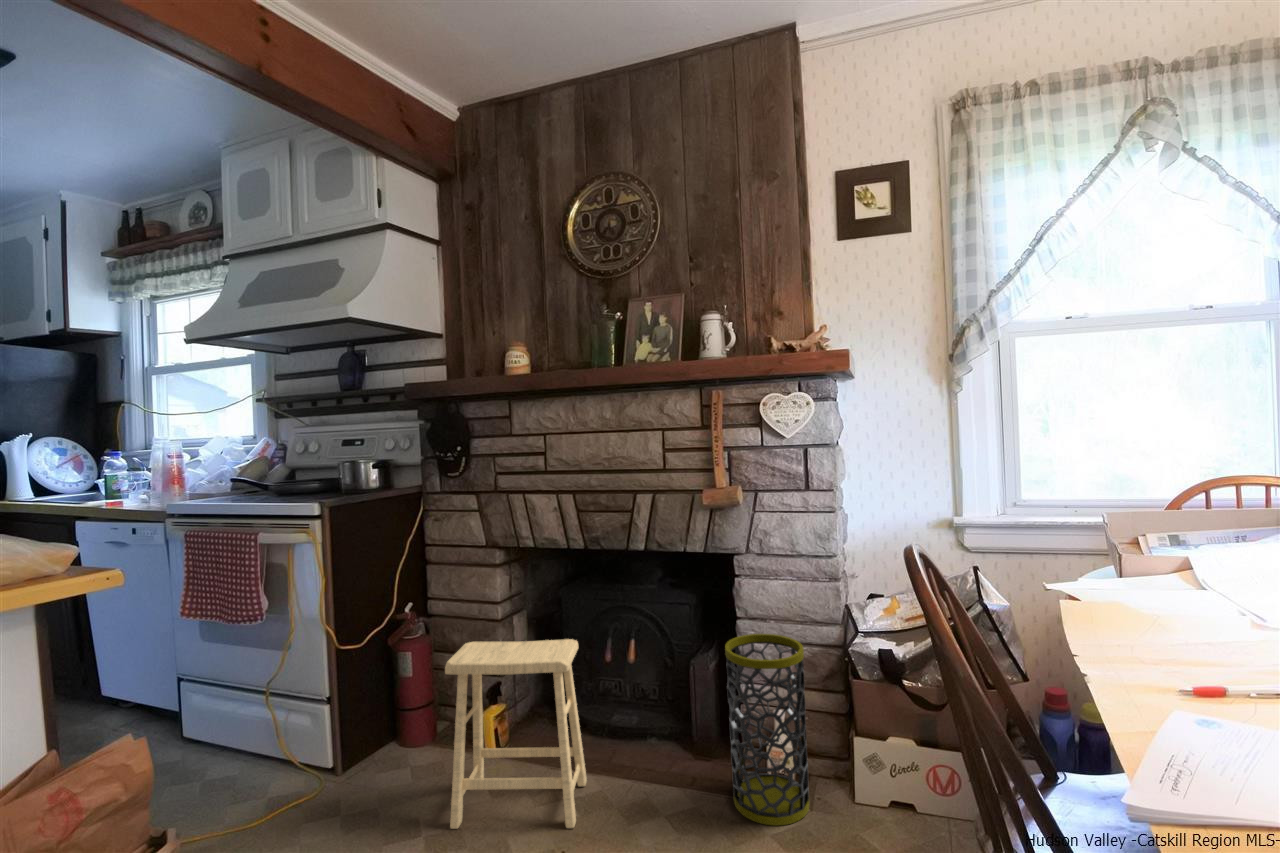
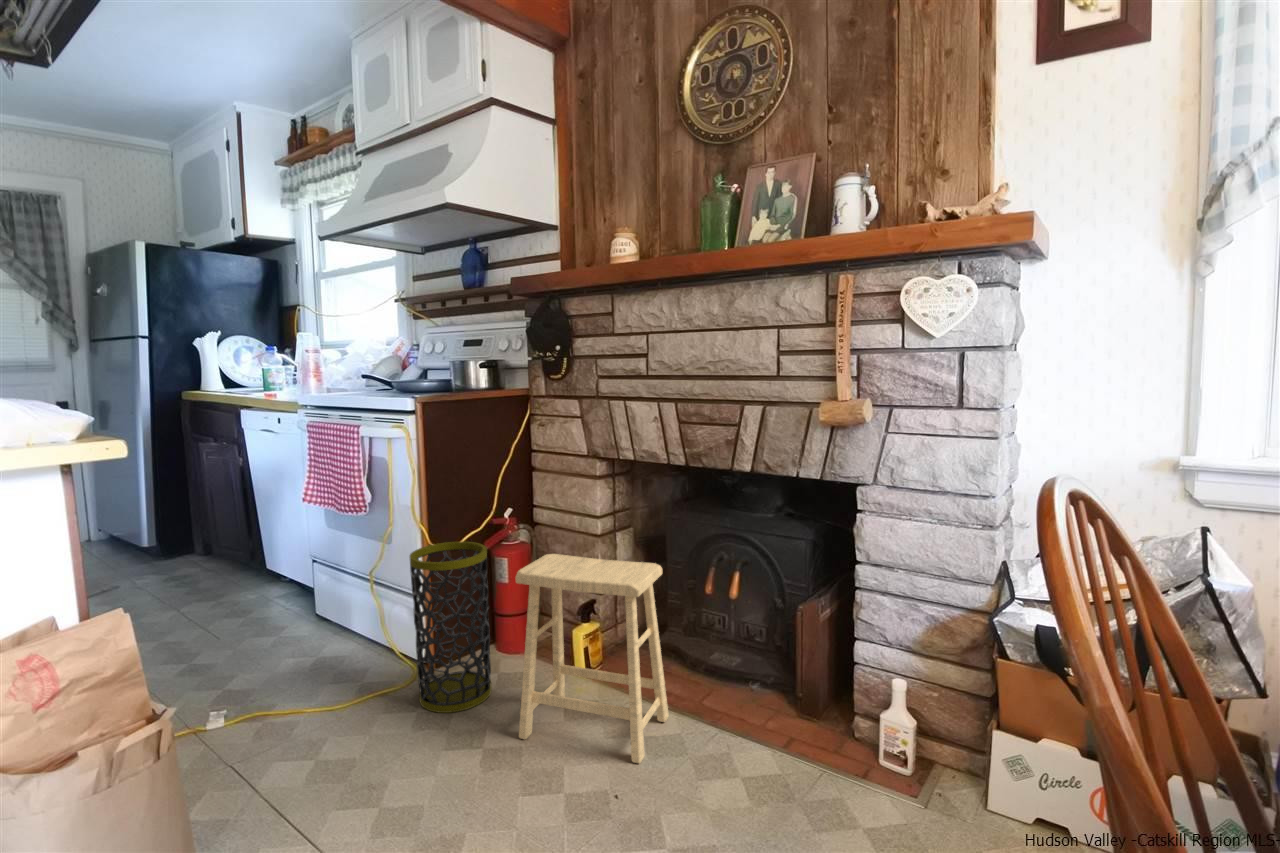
trash can: present [725,634,809,826] -> present [410,542,492,713]

